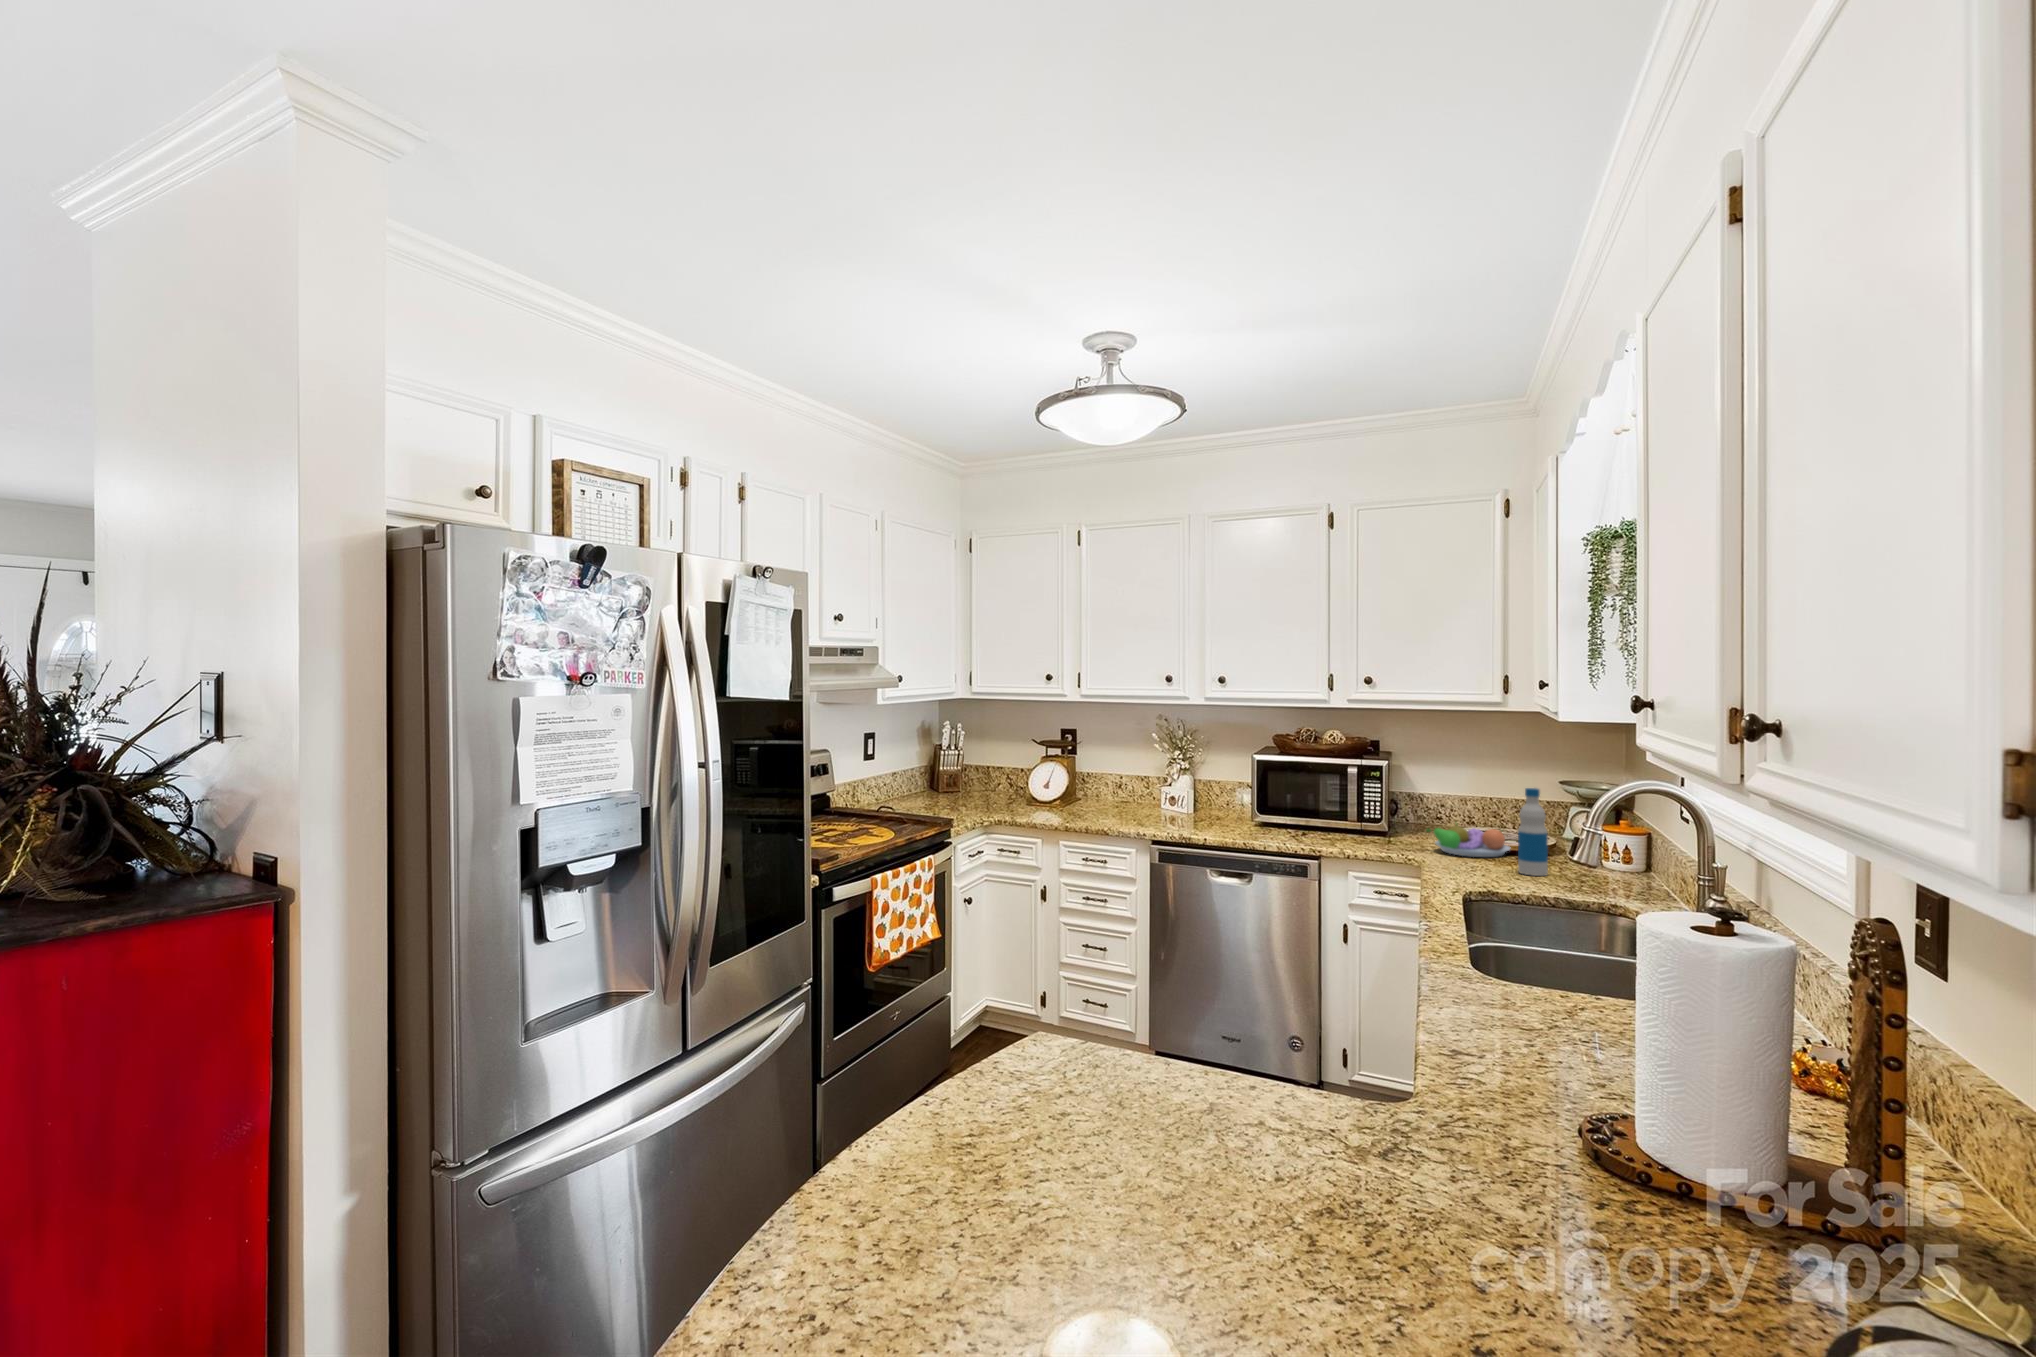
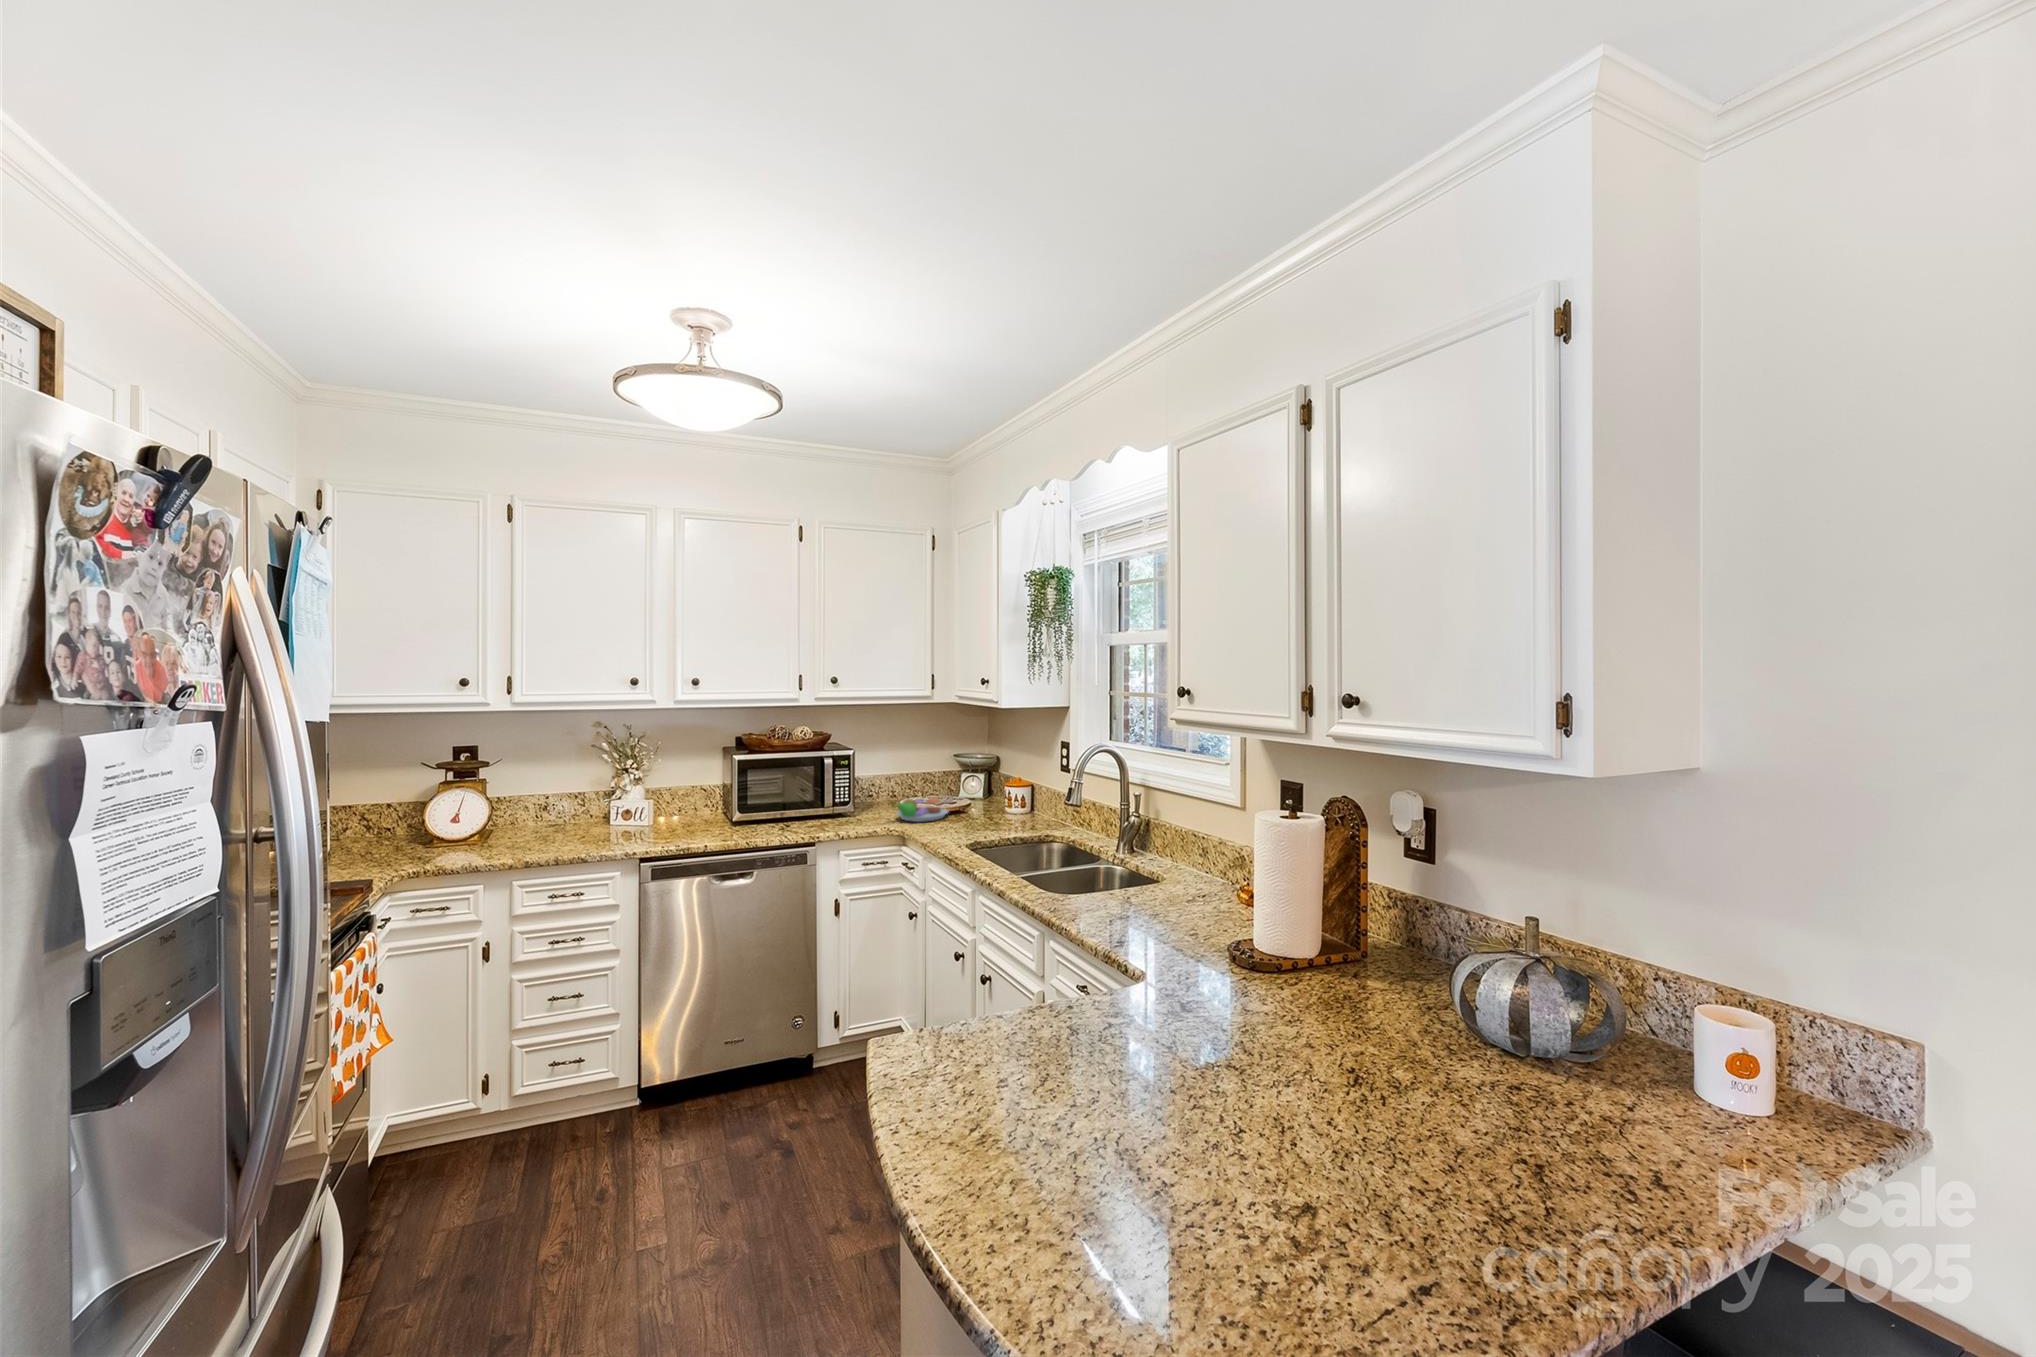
bottle: present [1518,788,1548,876] -> none [977,764,995,828]

